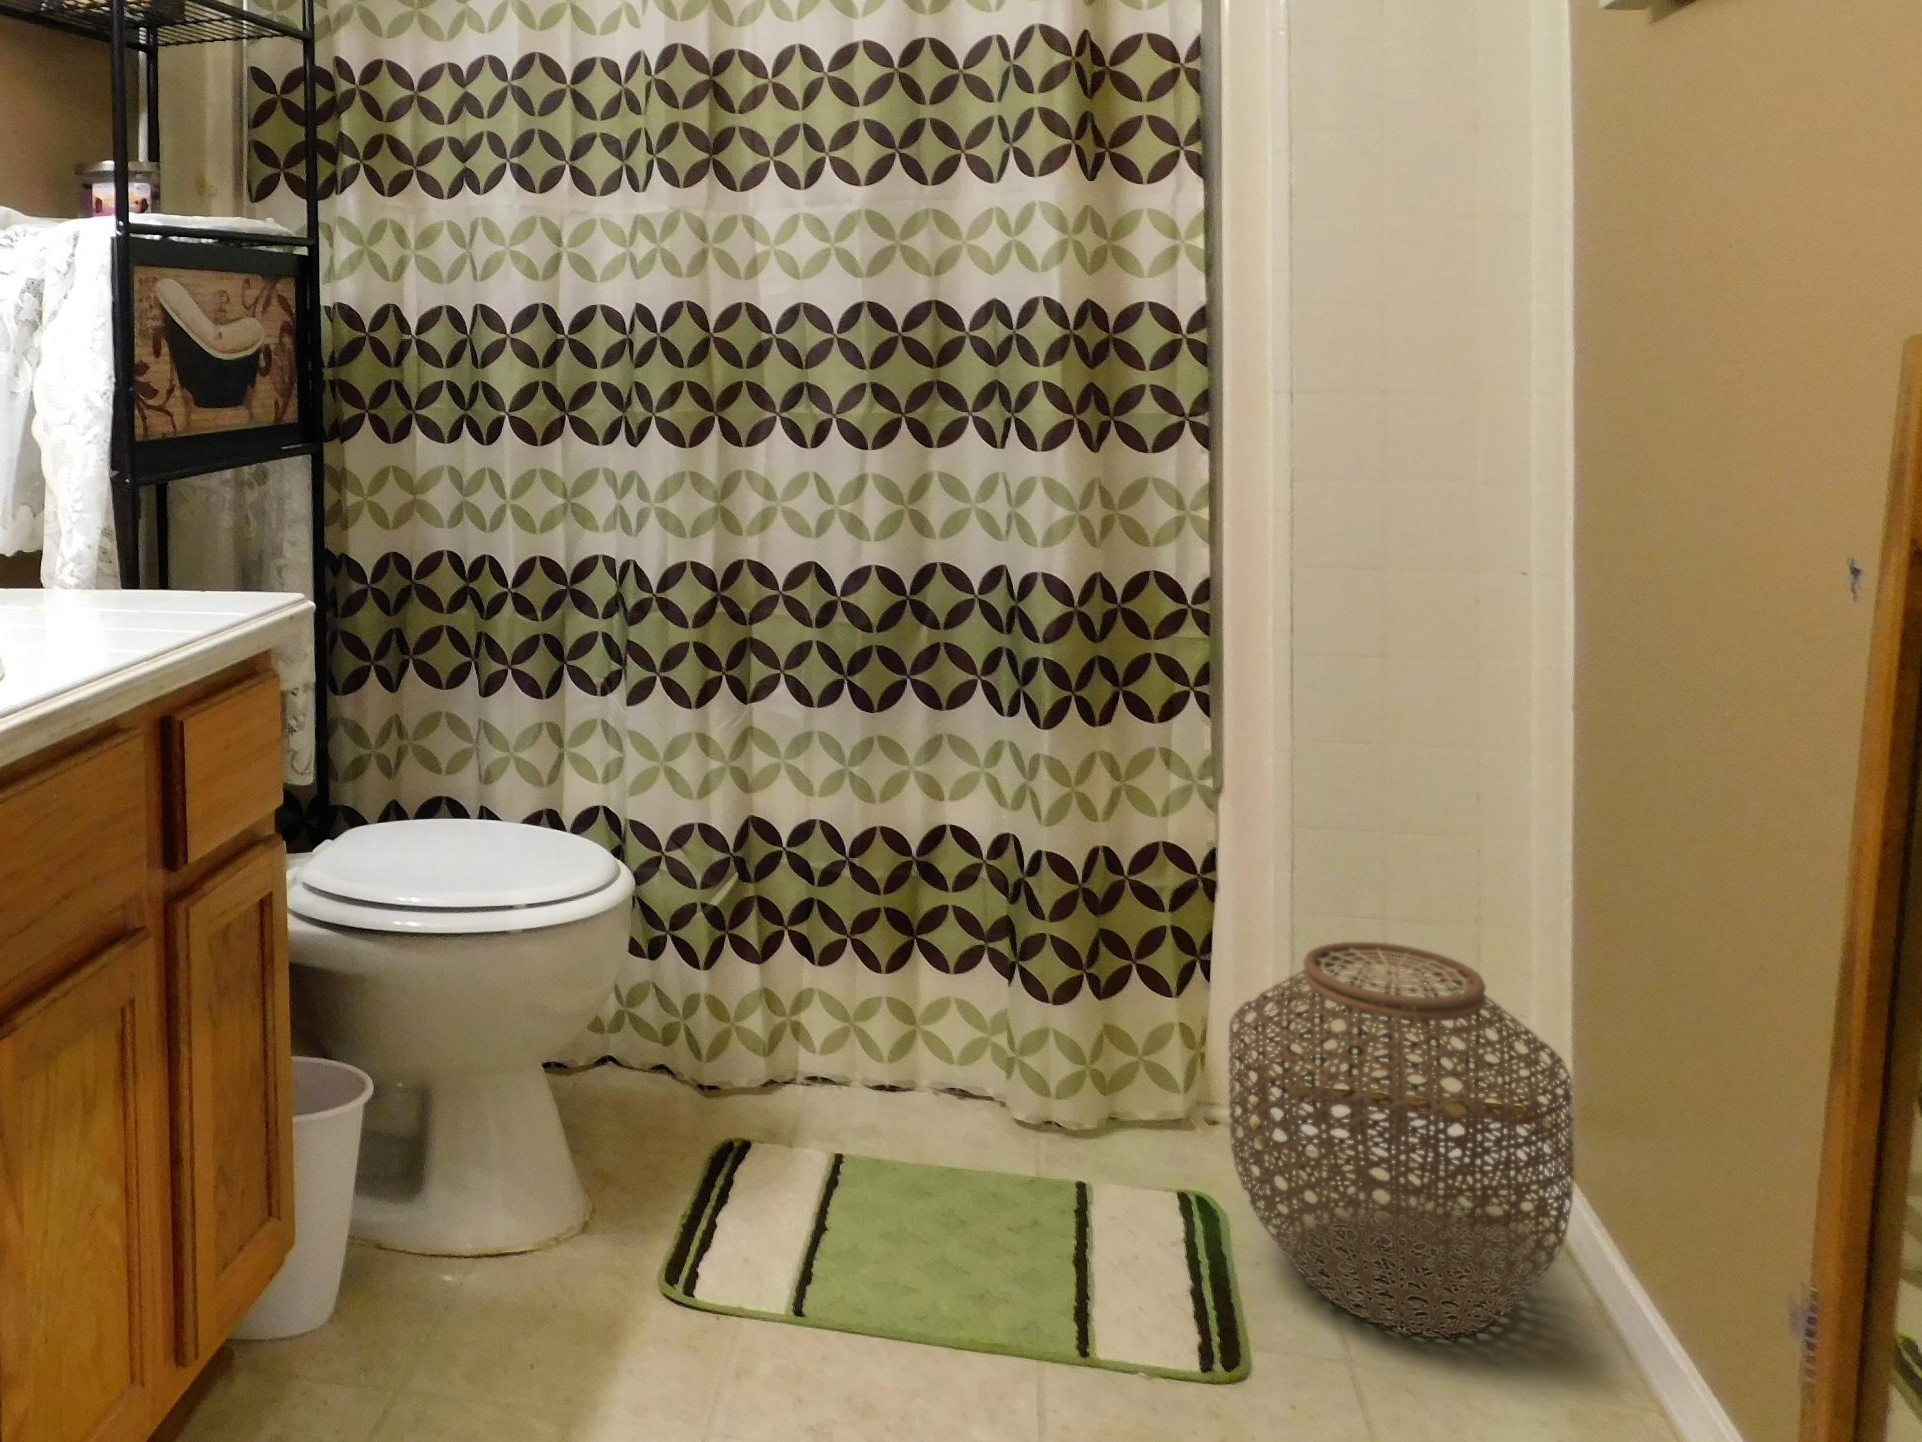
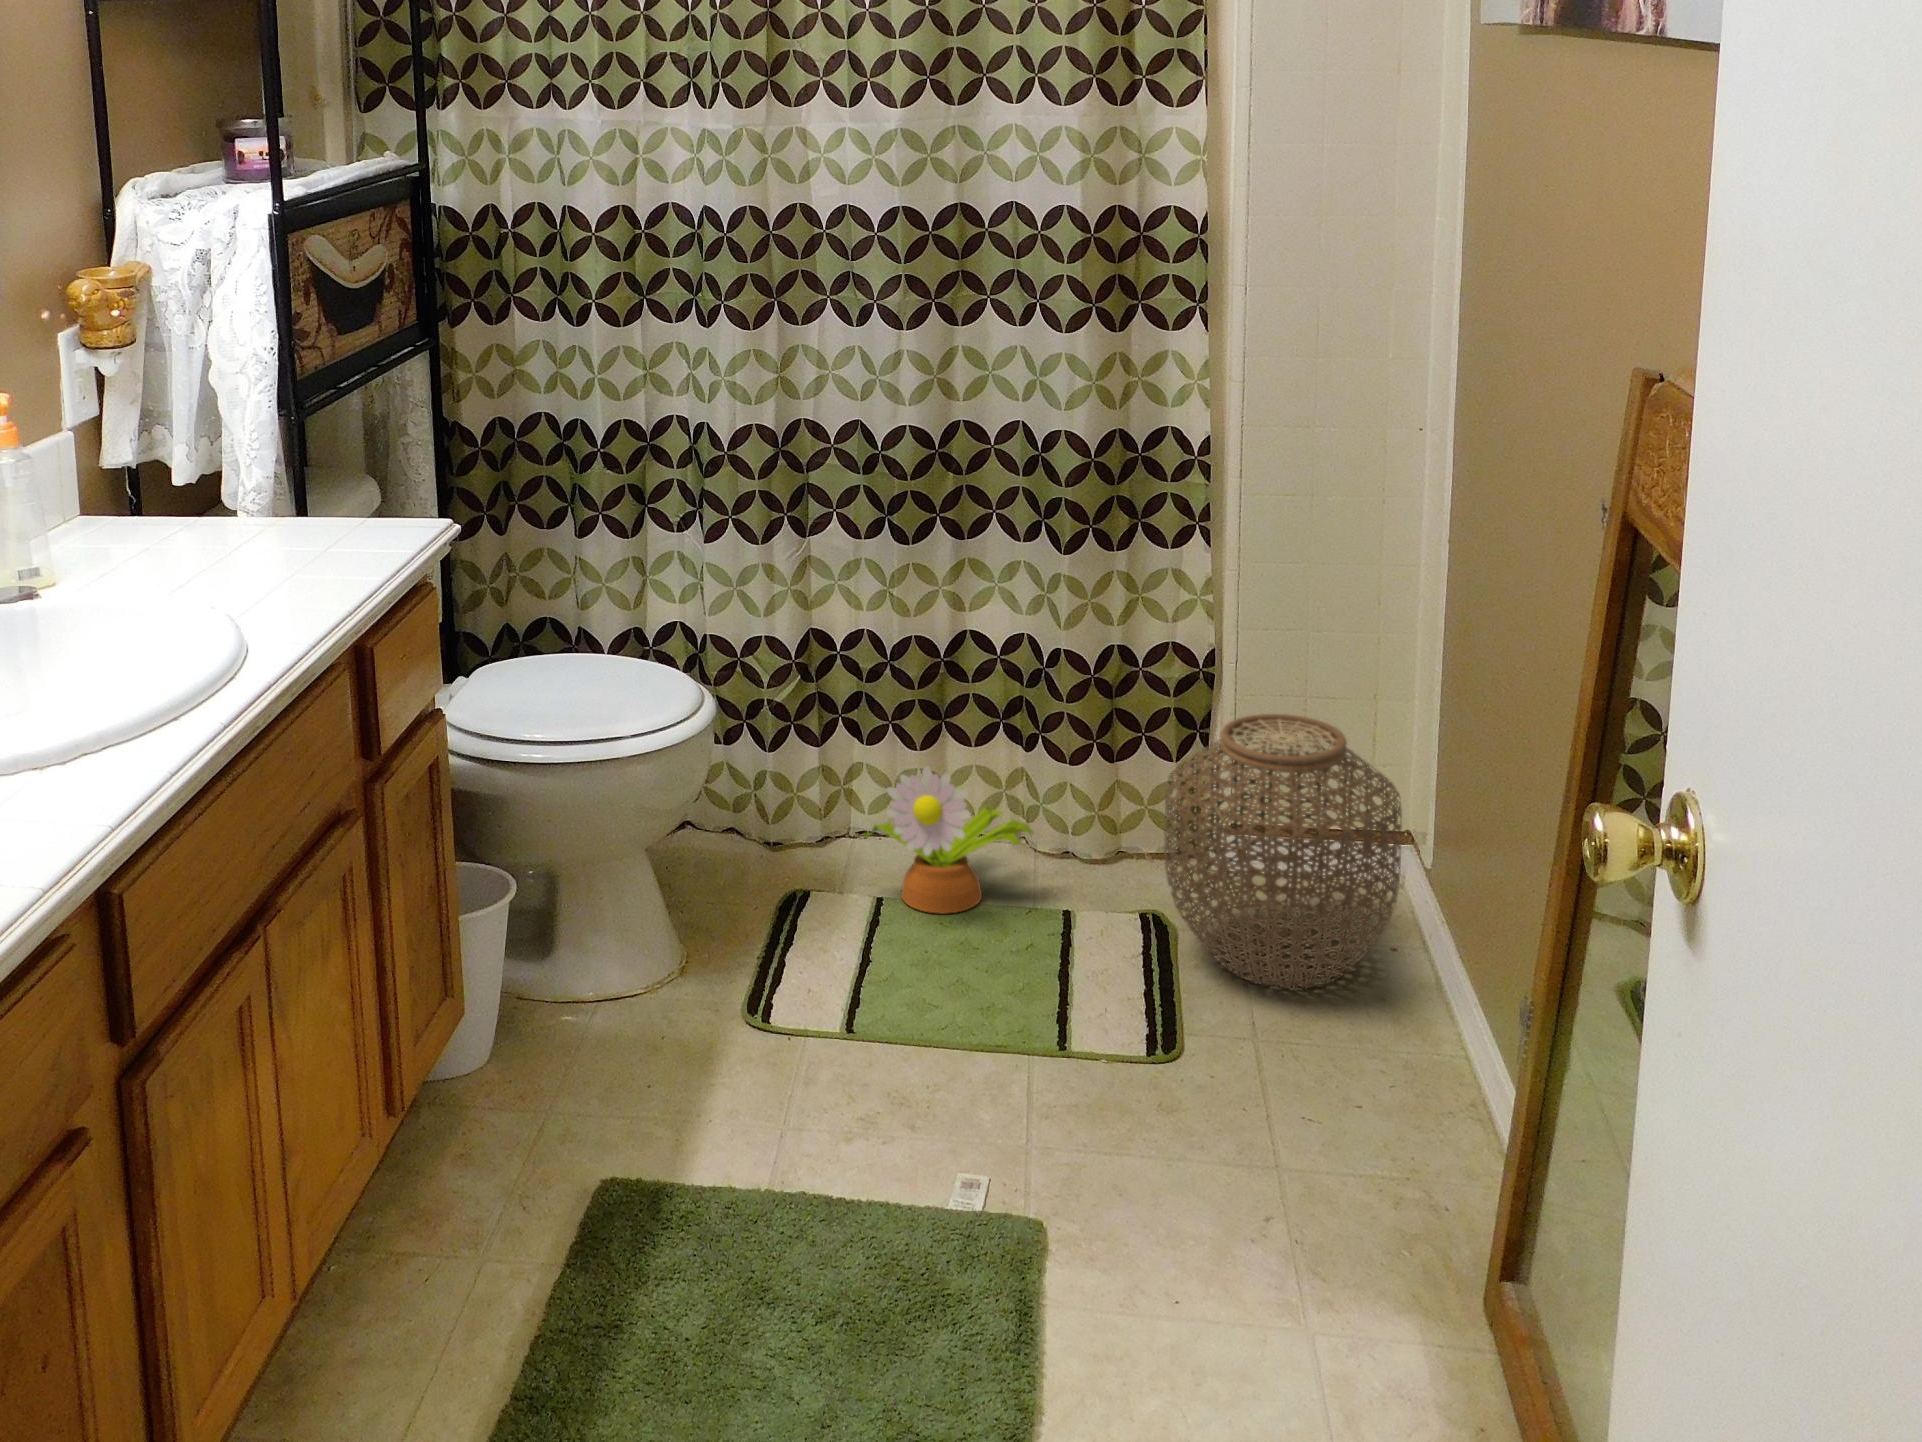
decorative plant: none [816,991,1041,1192] -> present [863,766,1033,914]

